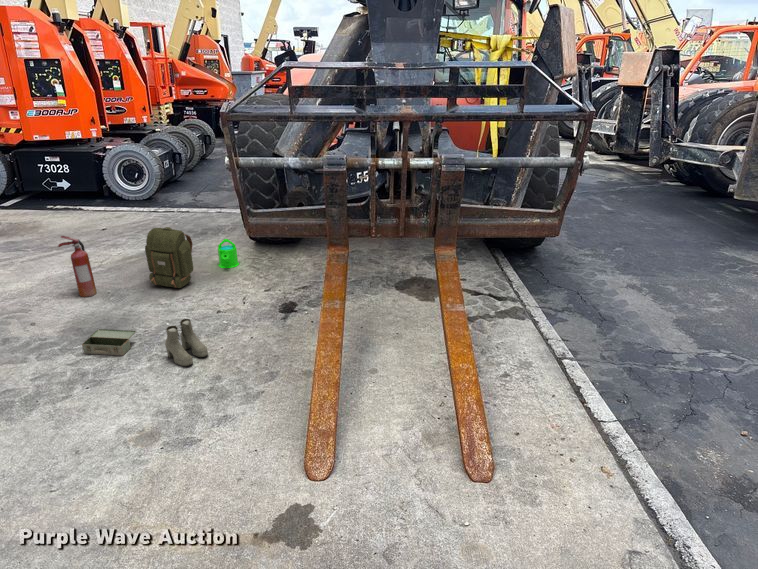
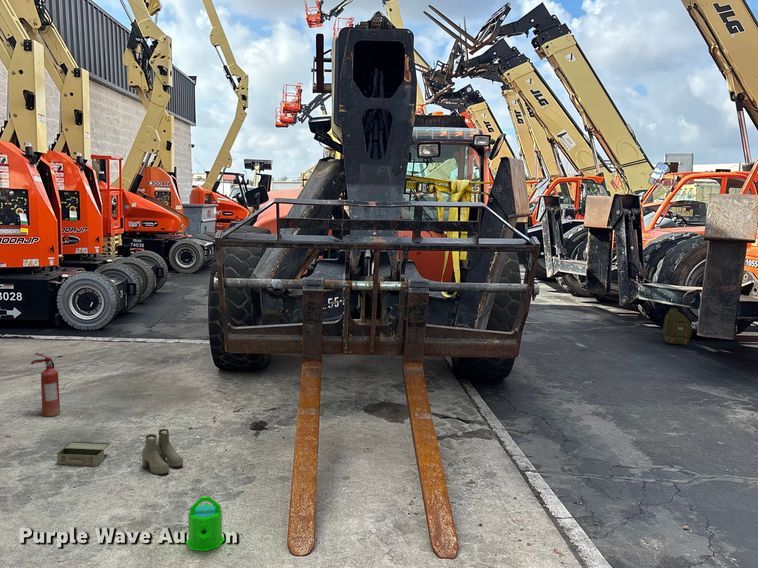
backpack: present [145,227,193,288] -> present [663,308,692,345]
watering can: present [218,239,239,268] -> present [186,496,224,551]

